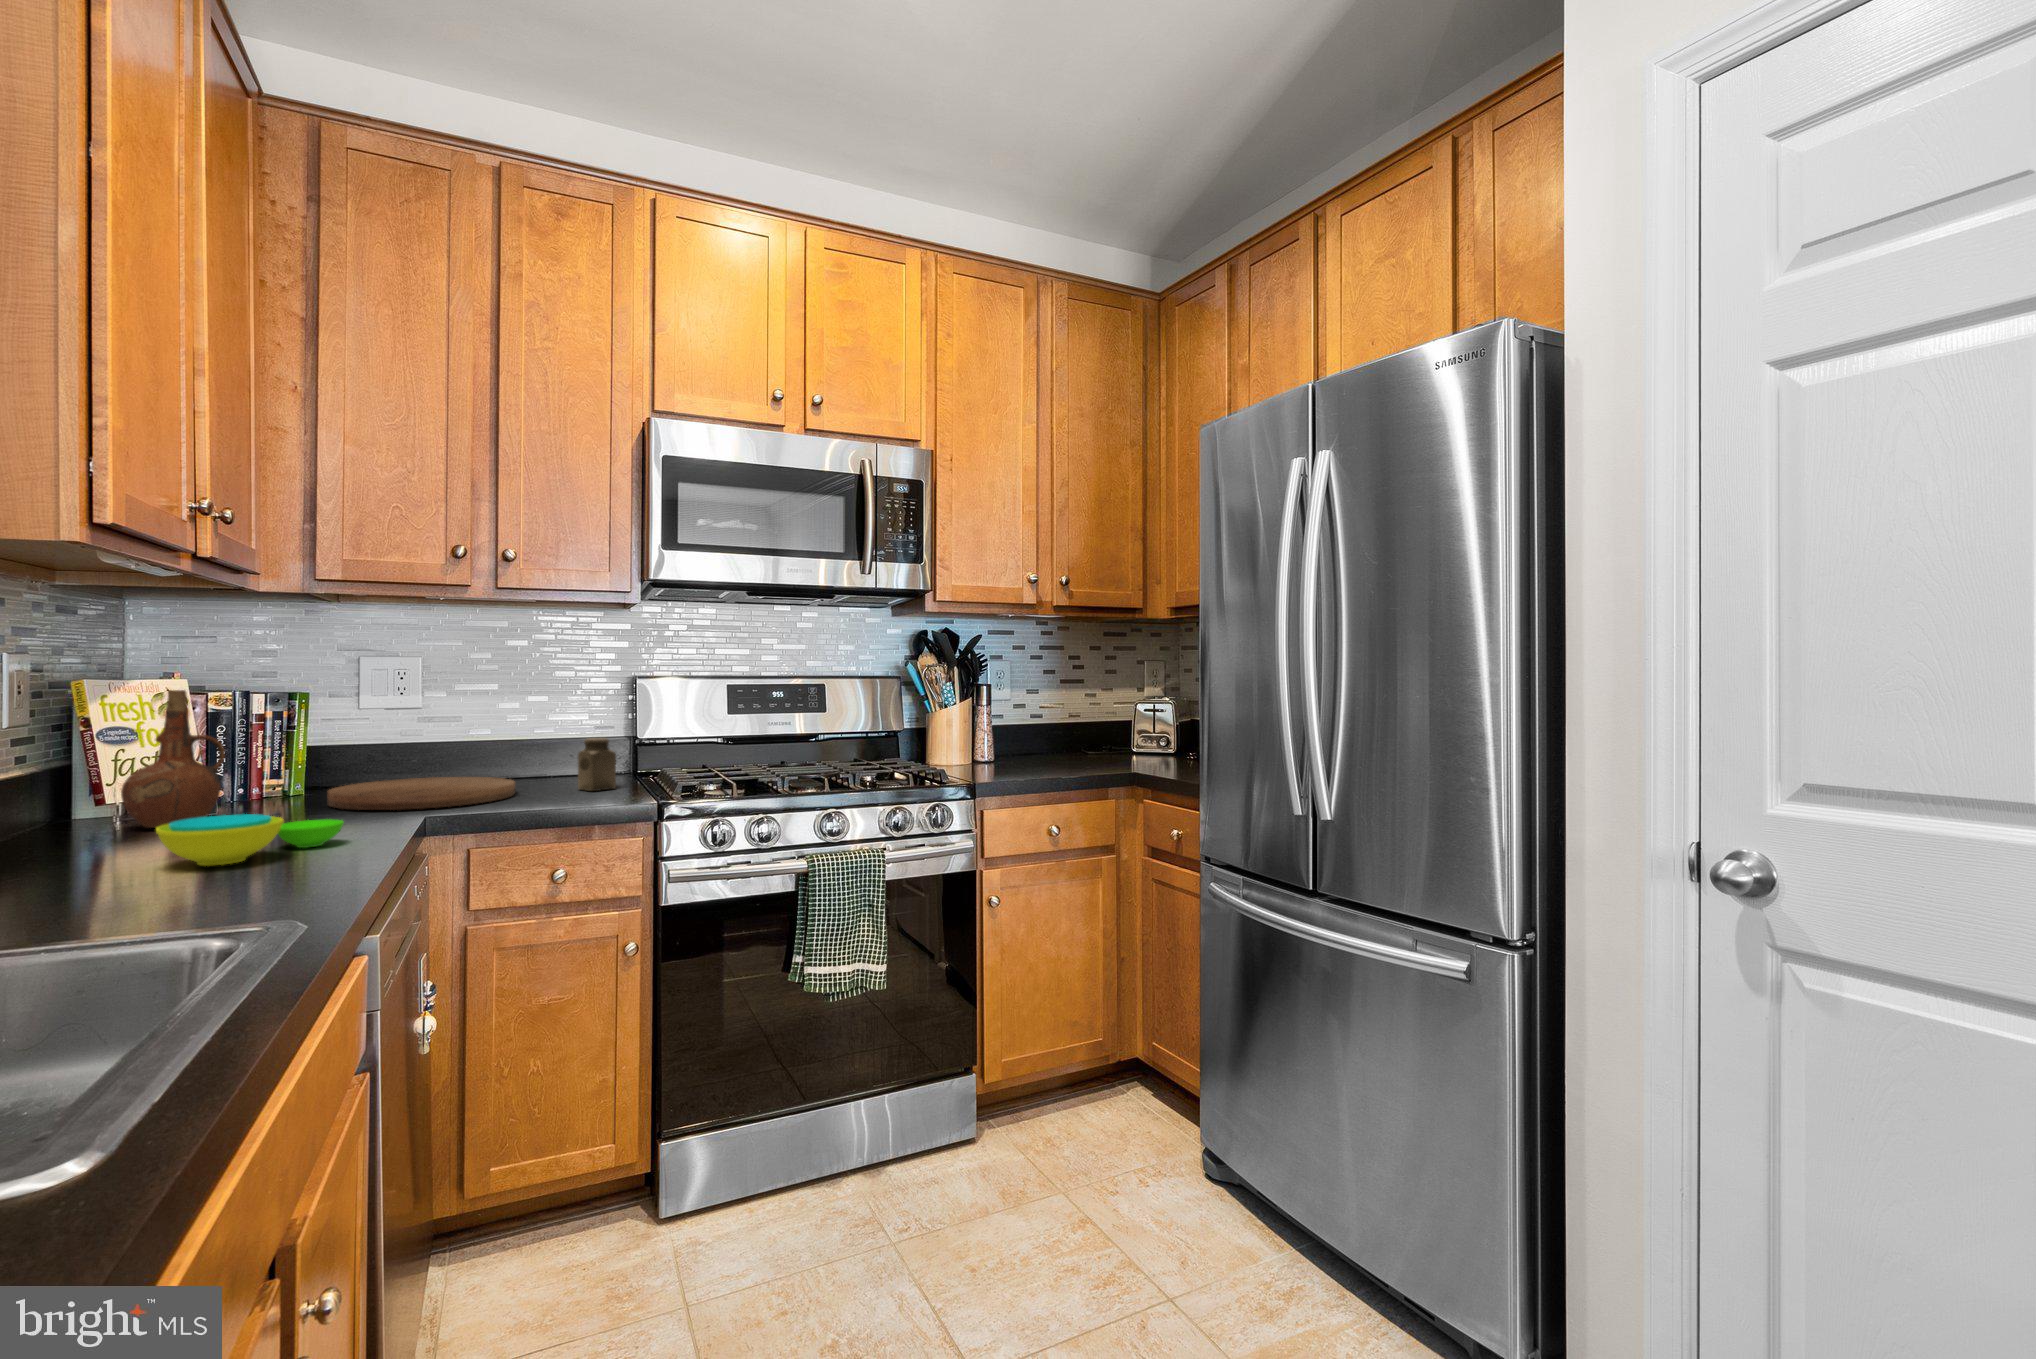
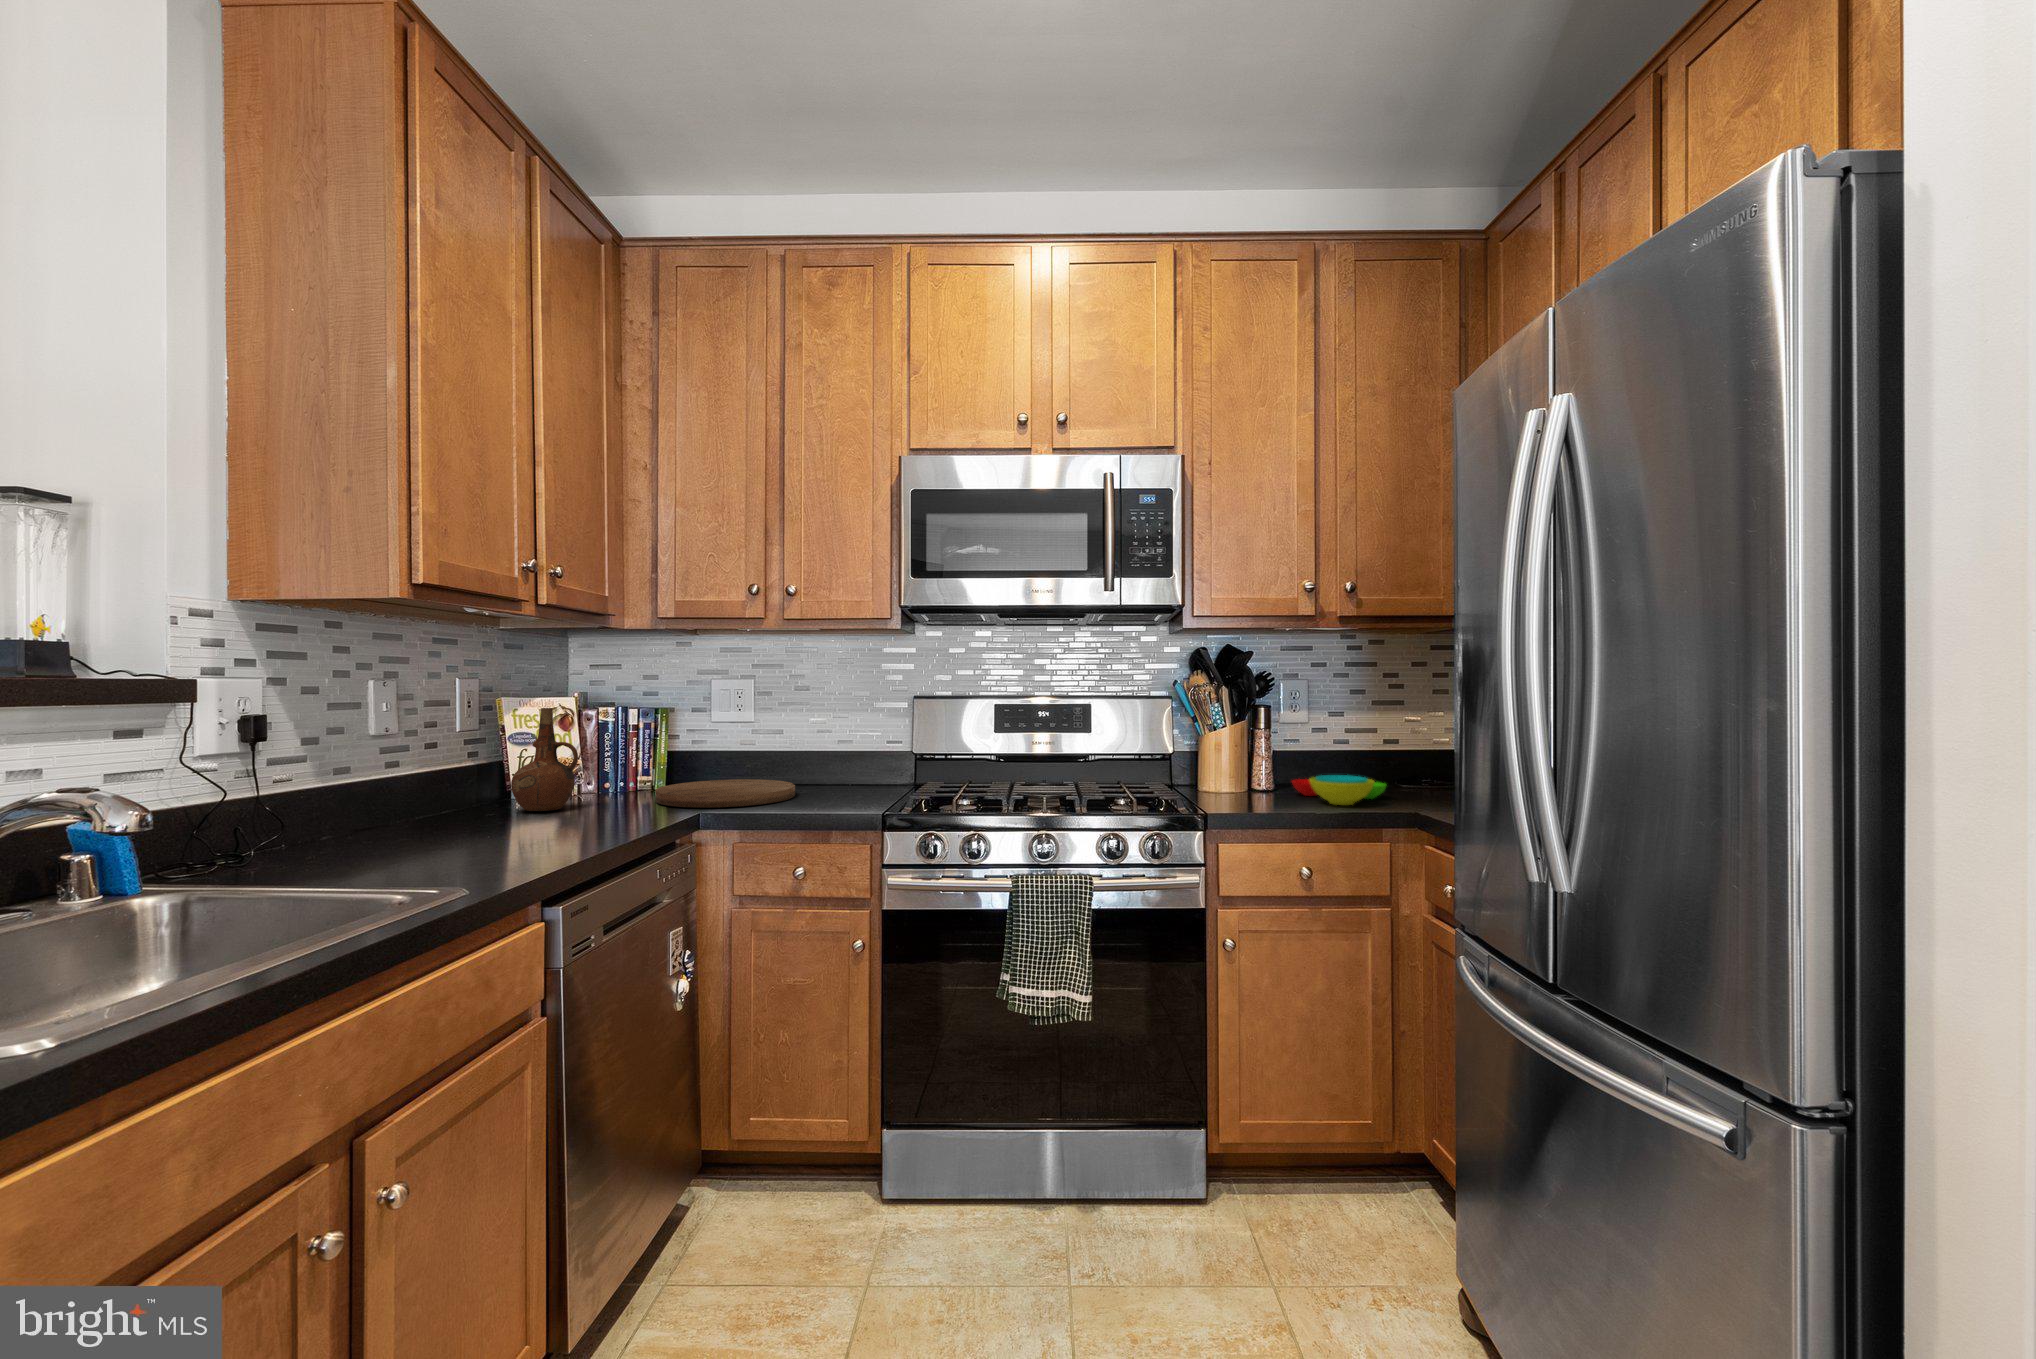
salt shaker: present [578,738,616,791] -> none [843,752,872,800]
bowl: present [156,814,344,866] -> present [1292,775,1386,805]

